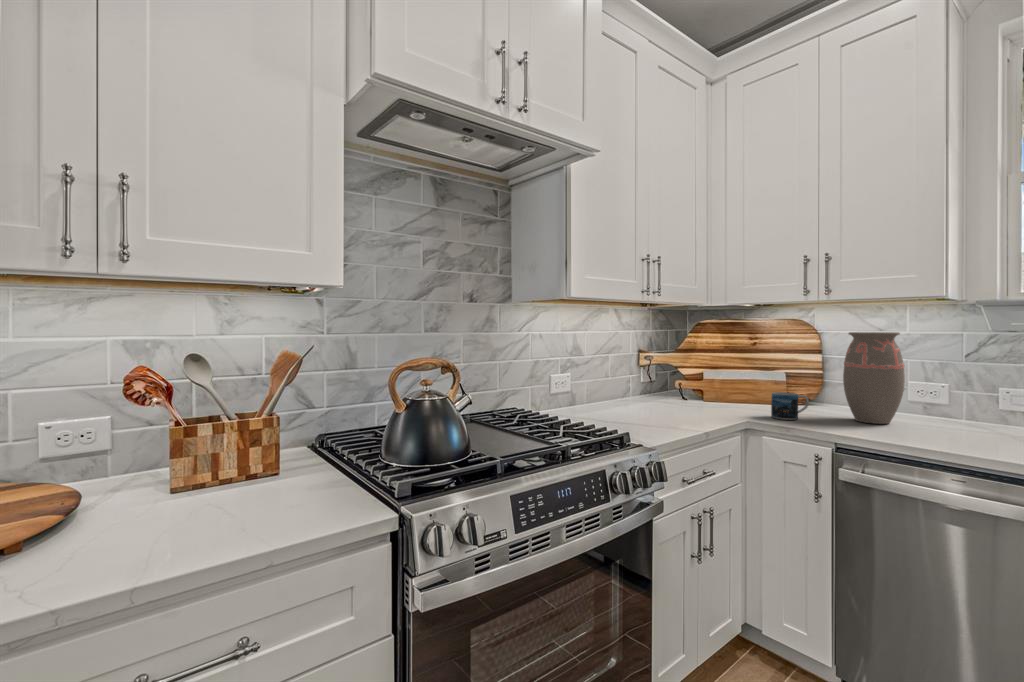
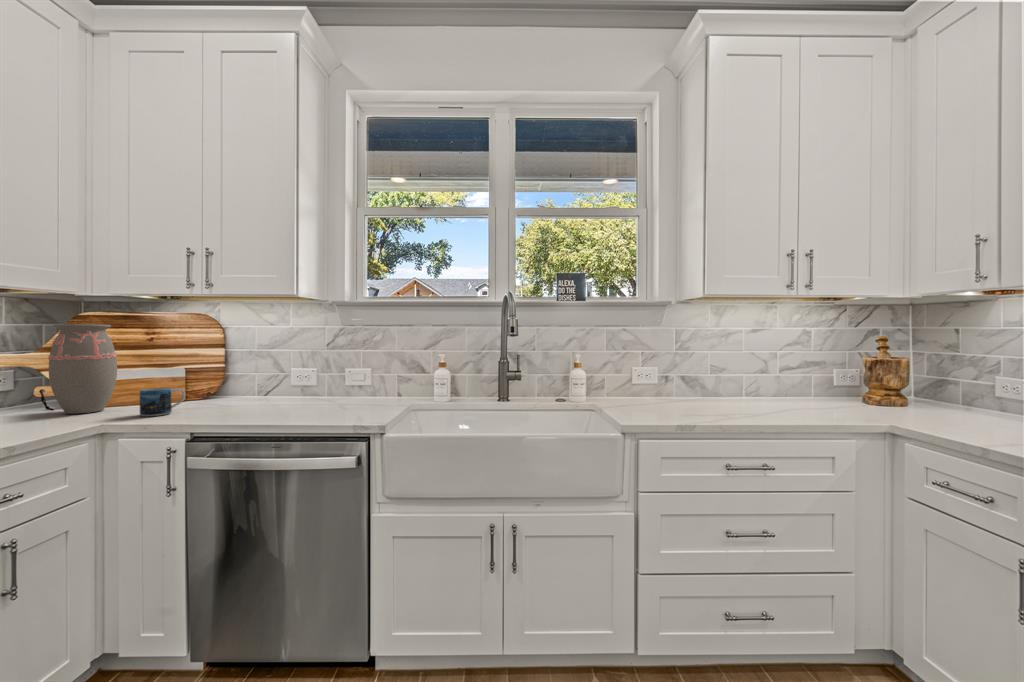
decorative vase: present [843,332,905,424] -> present [48,324,117,414]

